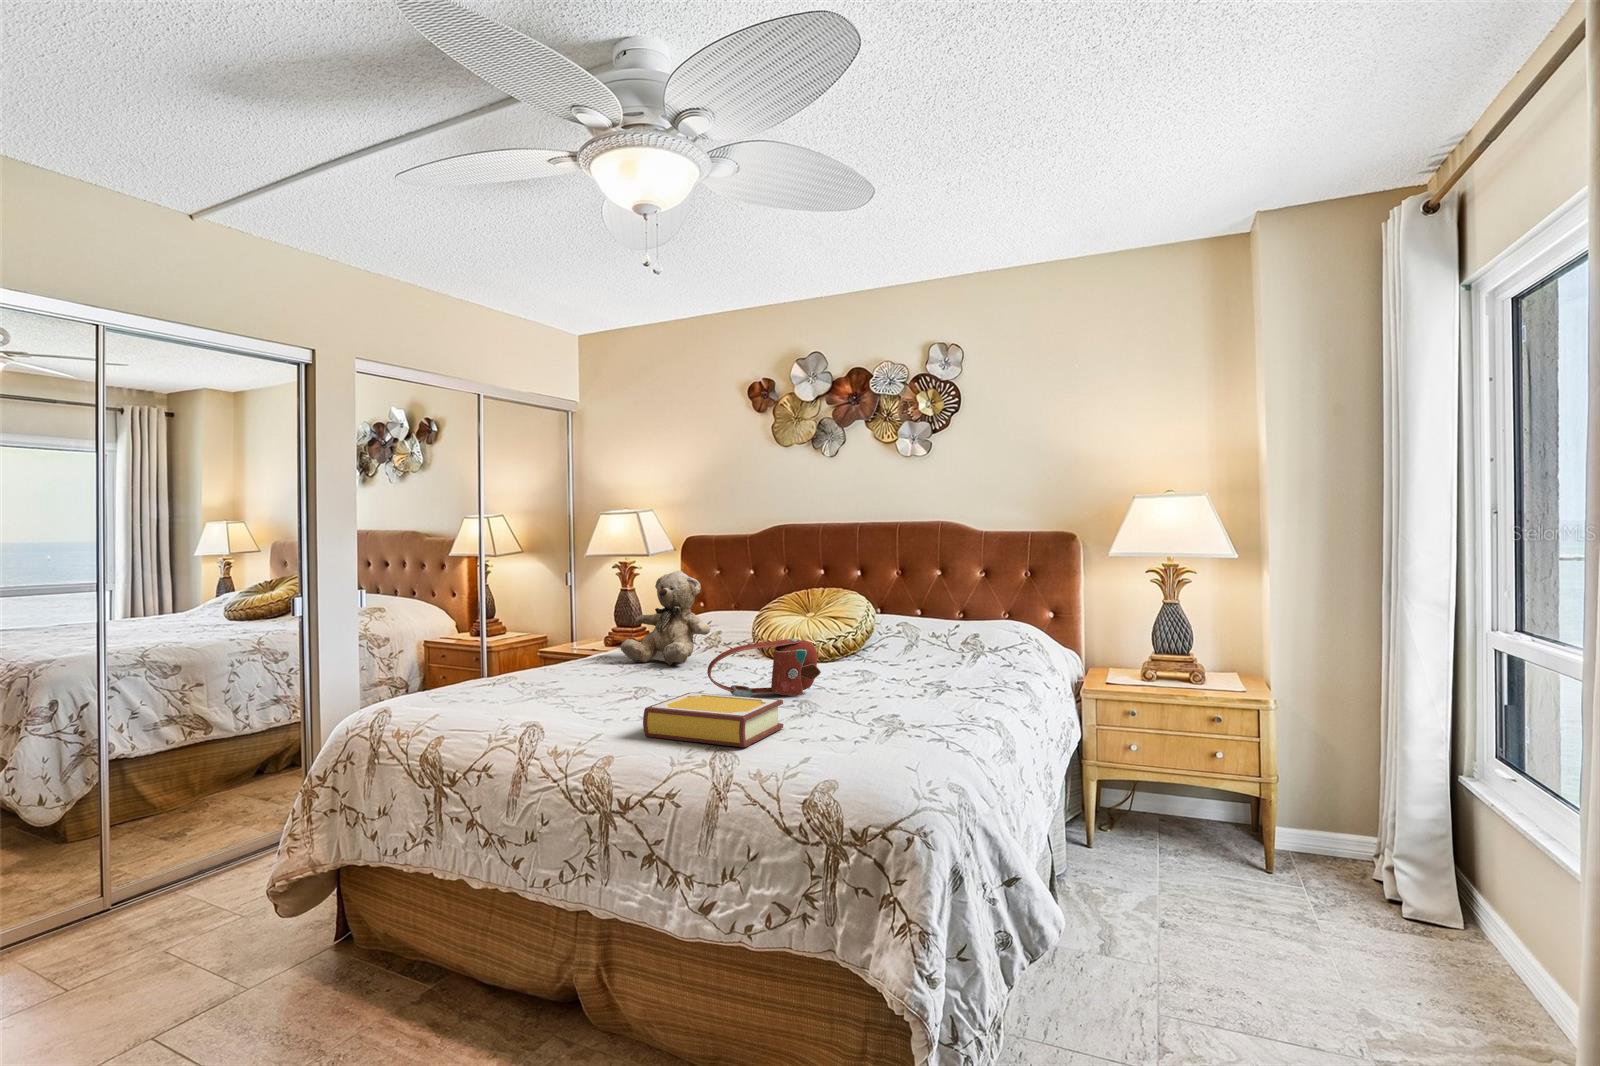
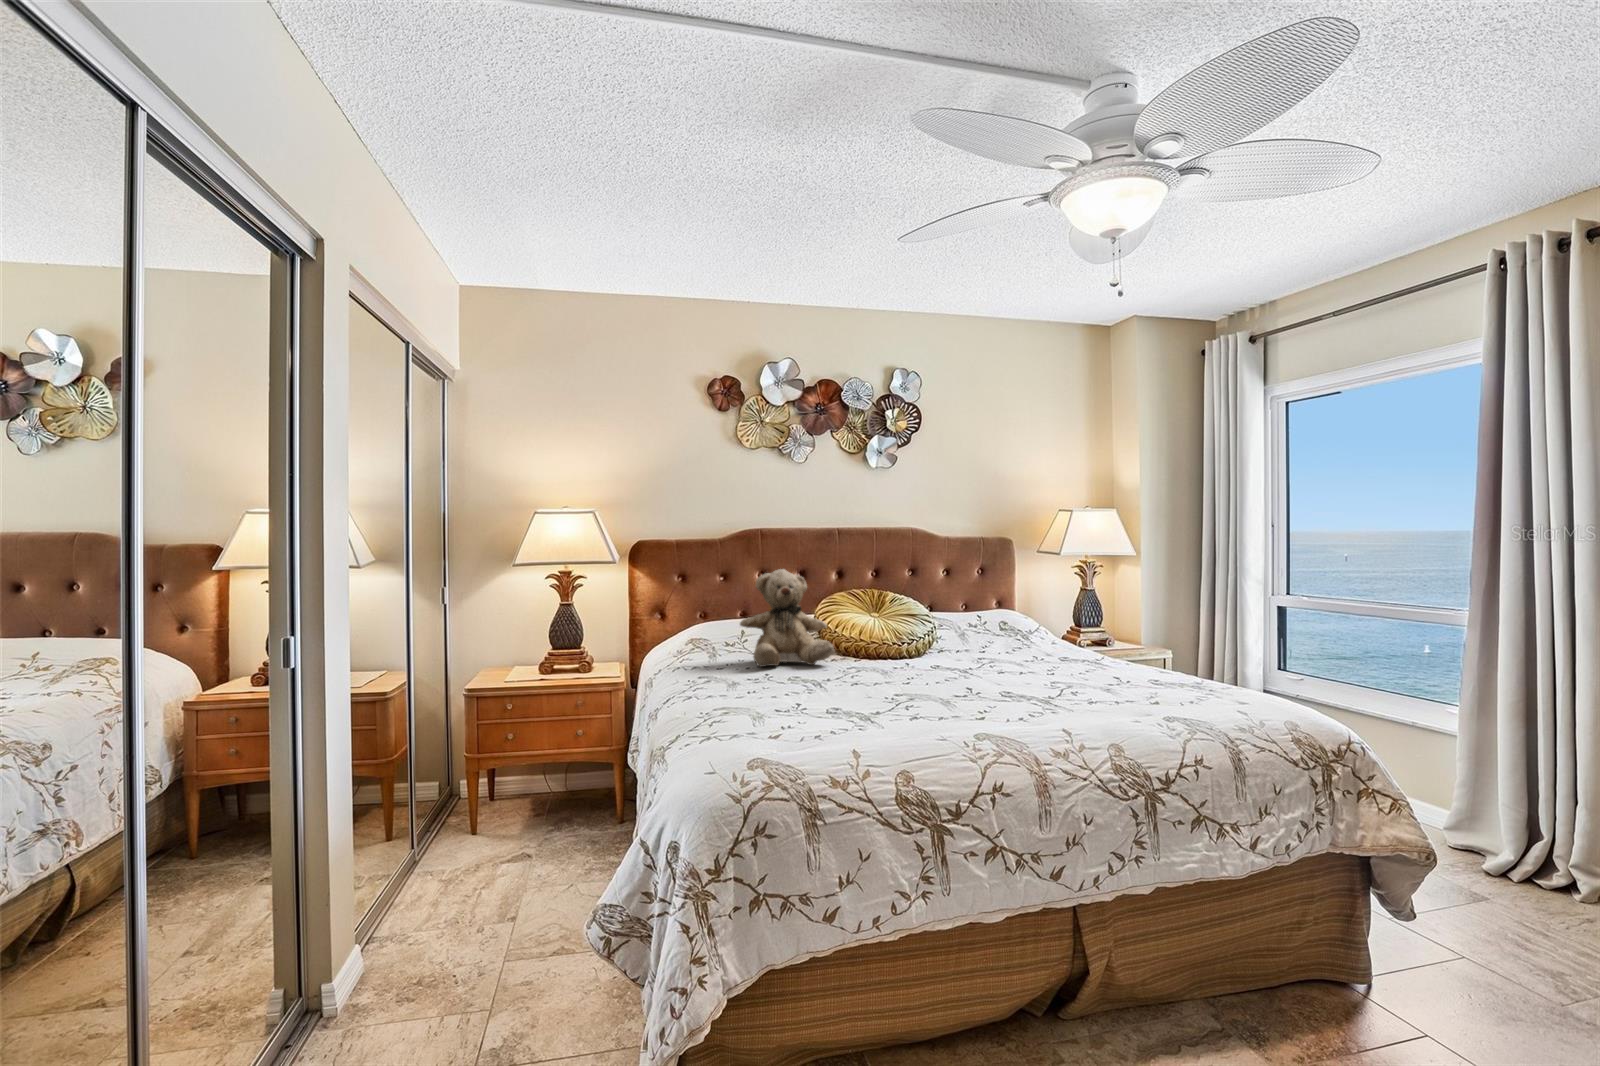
handbag: present [707,639,821,697] -> none [985,620,1029,677]
book: present [643,693,783,747] -> none [1053,666,1195,715]

